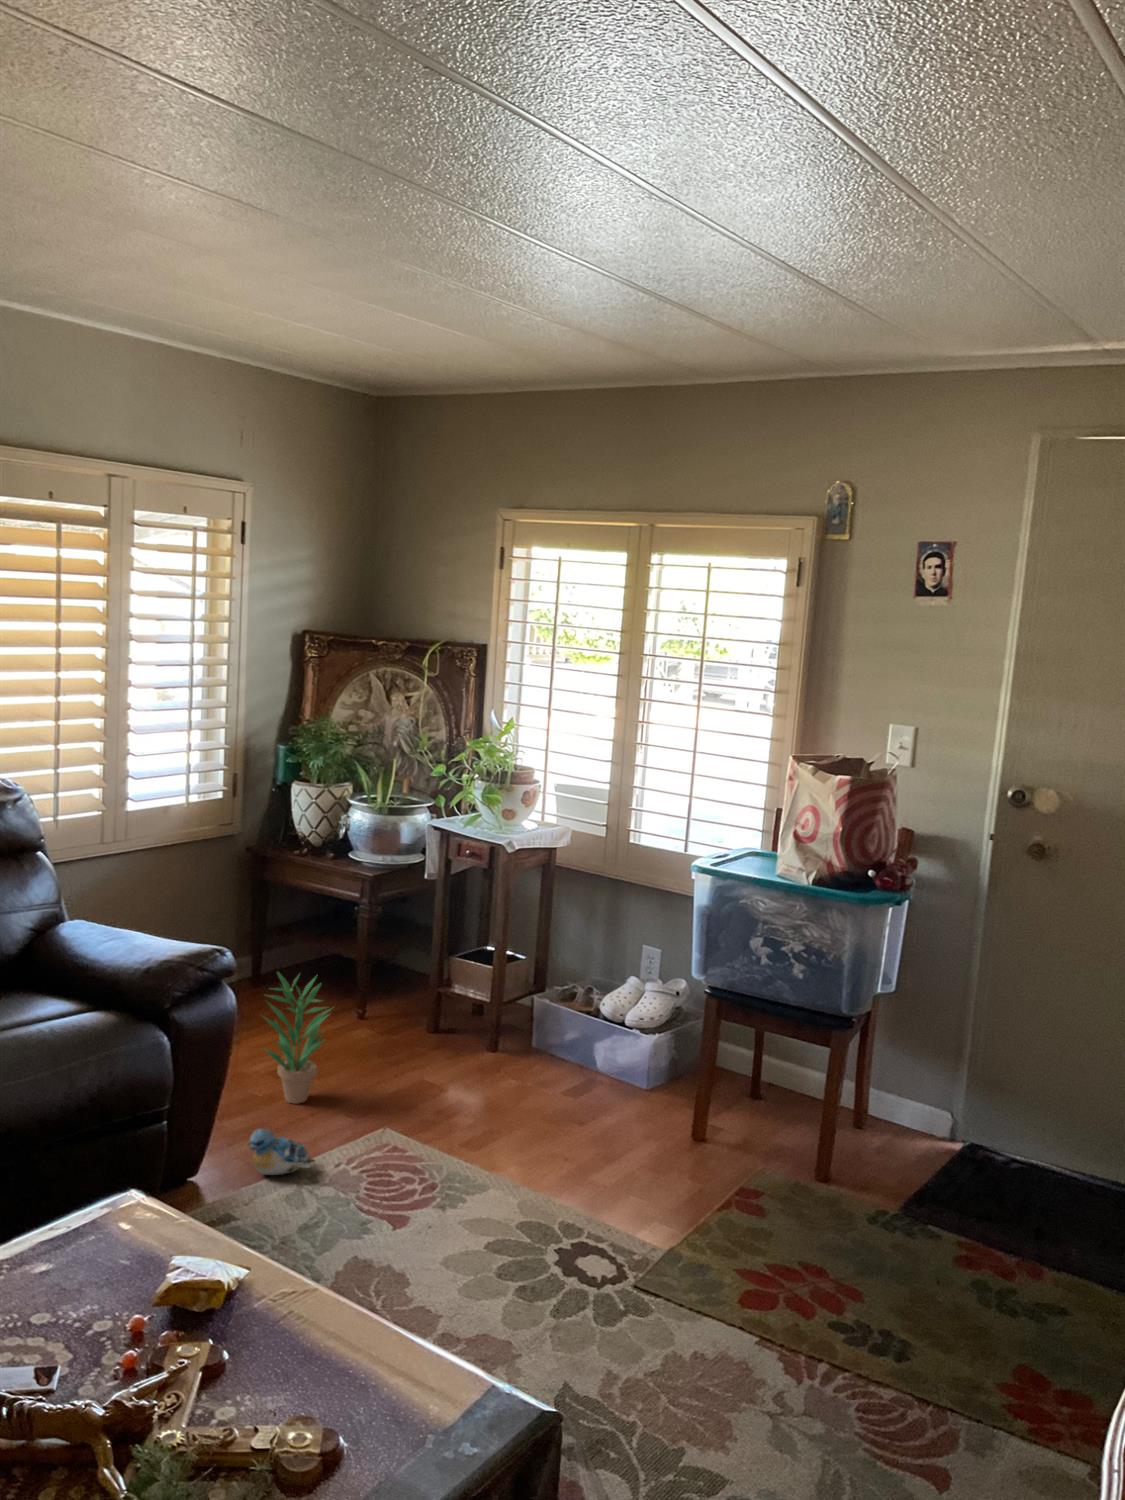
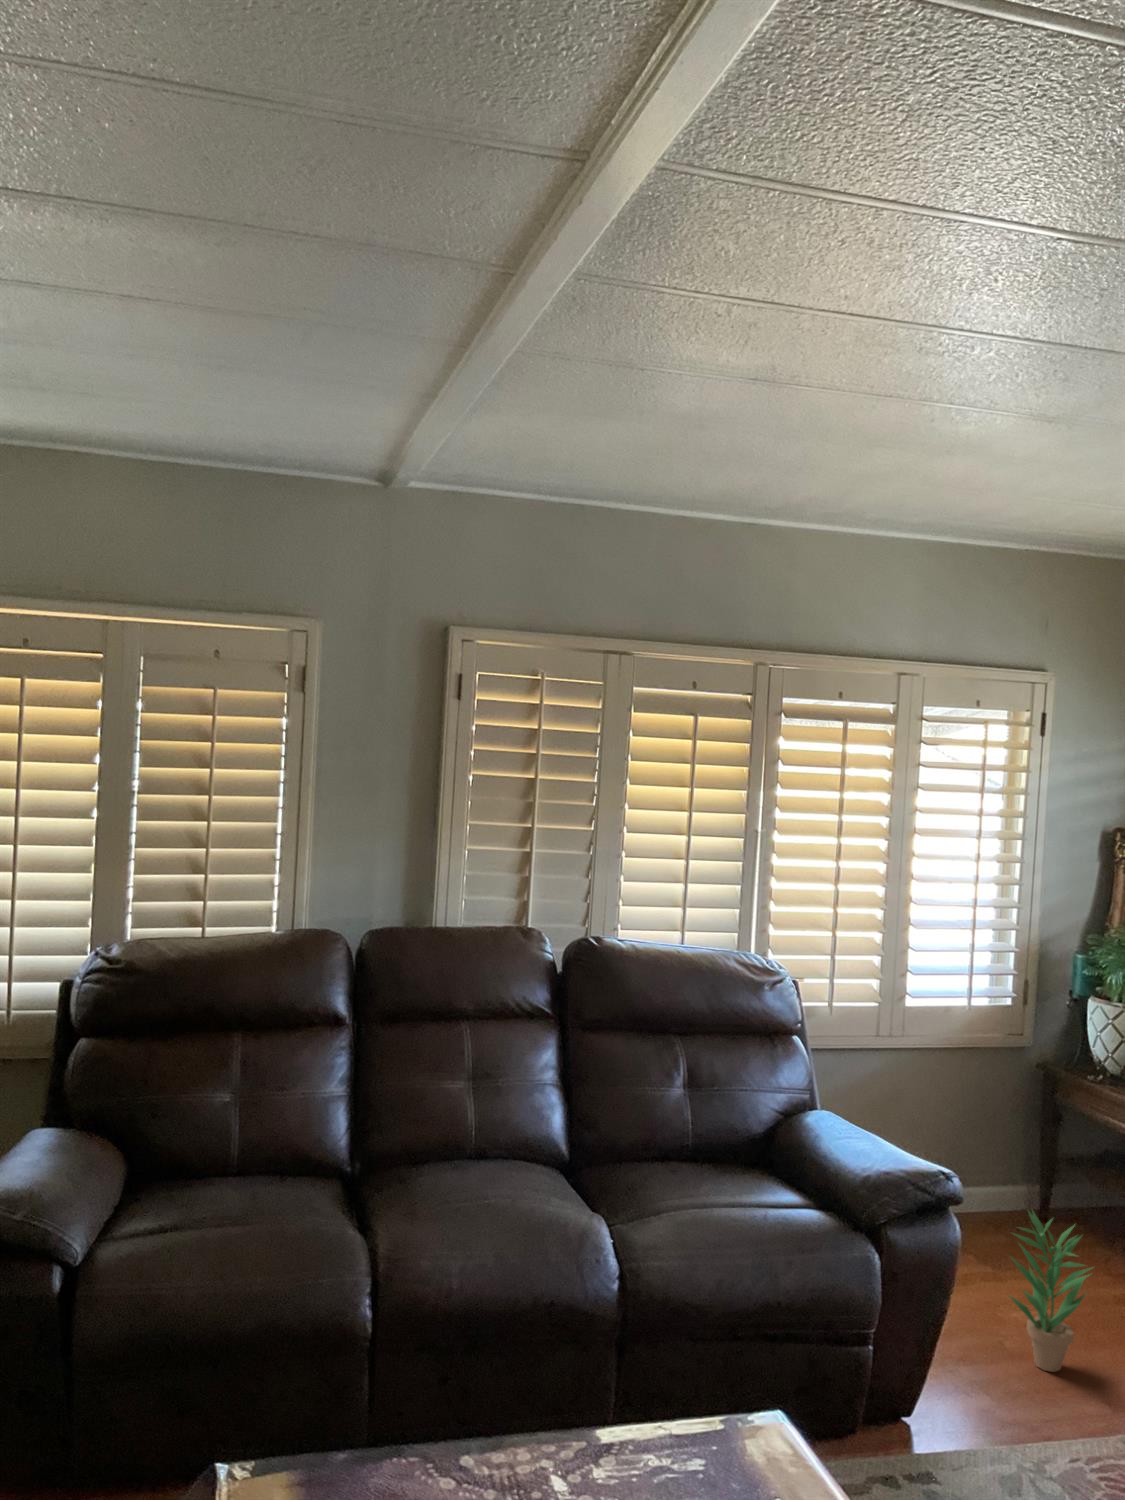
plush toy: present [248,1129,315,1175] -> none [965,1386,1045,1452]

